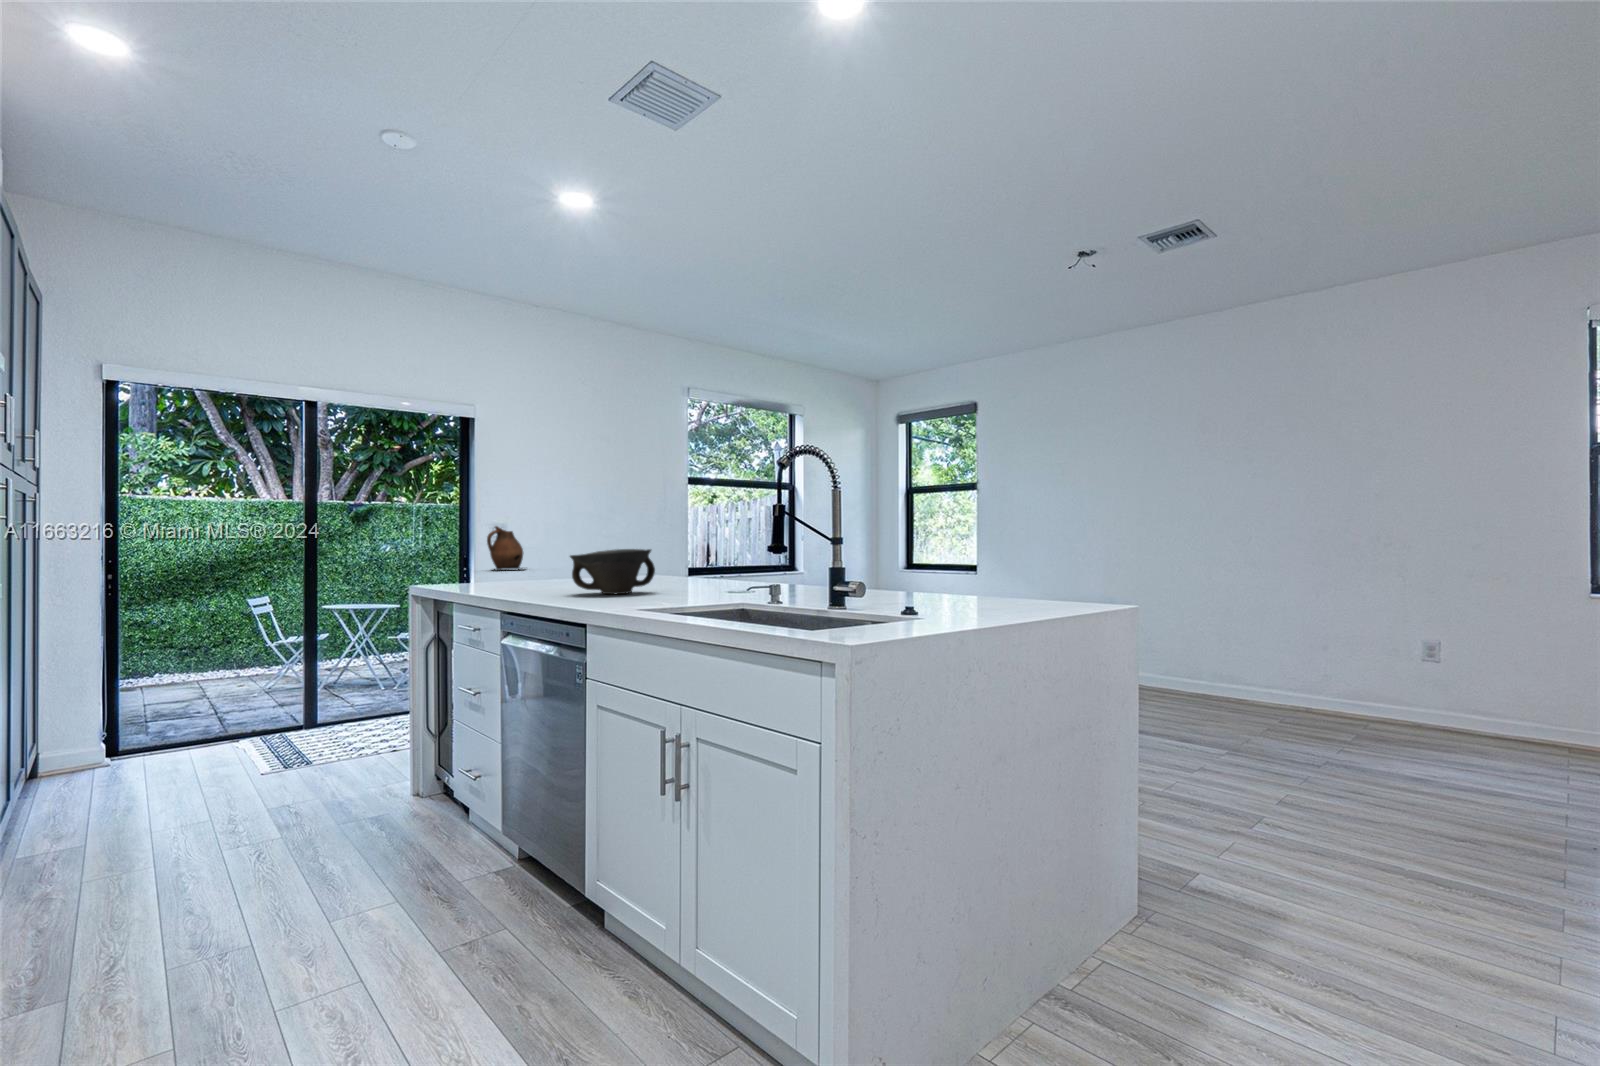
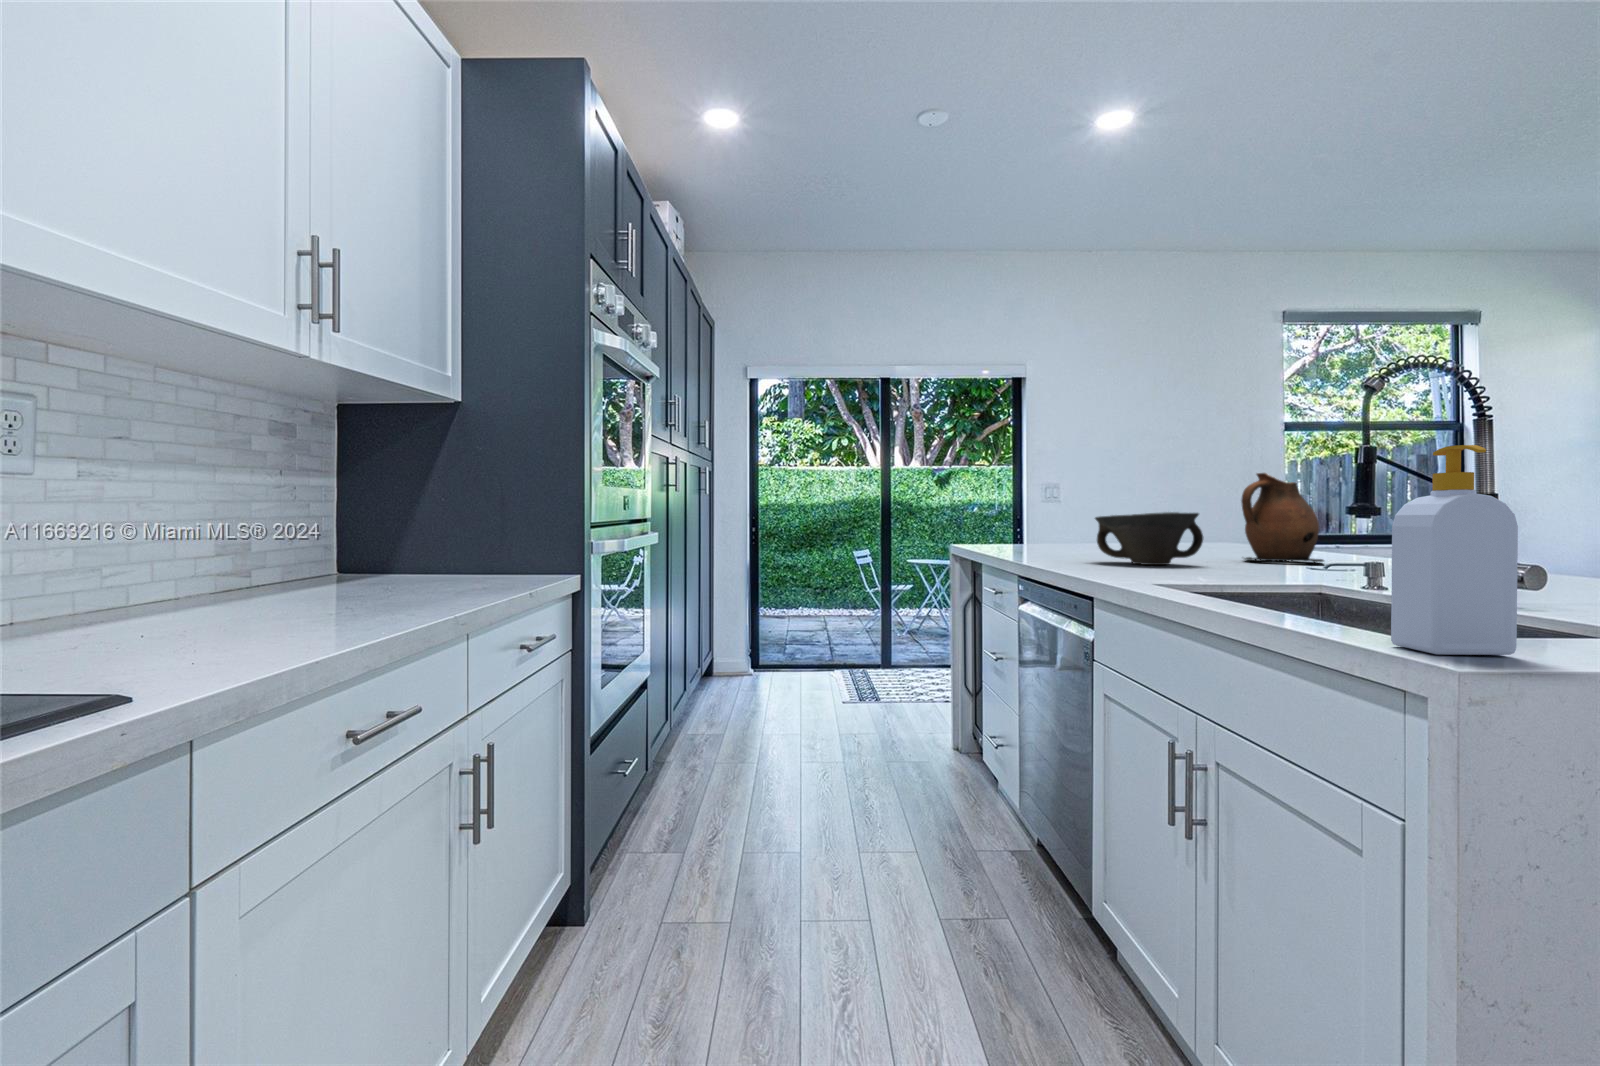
soap bottle: none [817,519,873,639] -> present [1391,445,1518,655]
ceramic pitcher: present [487,526,523,570] -> present [1241,473,1324,563]

